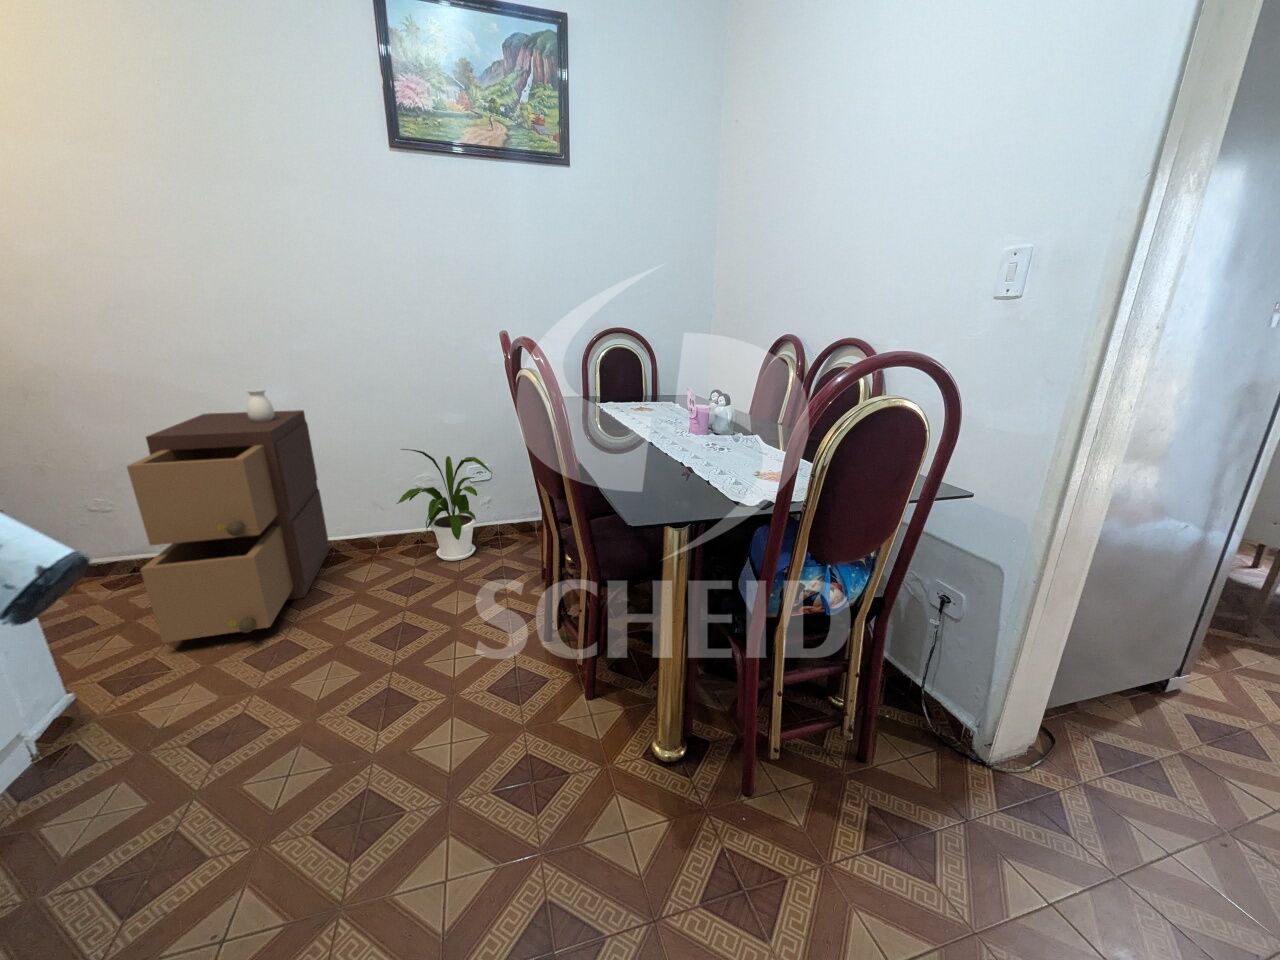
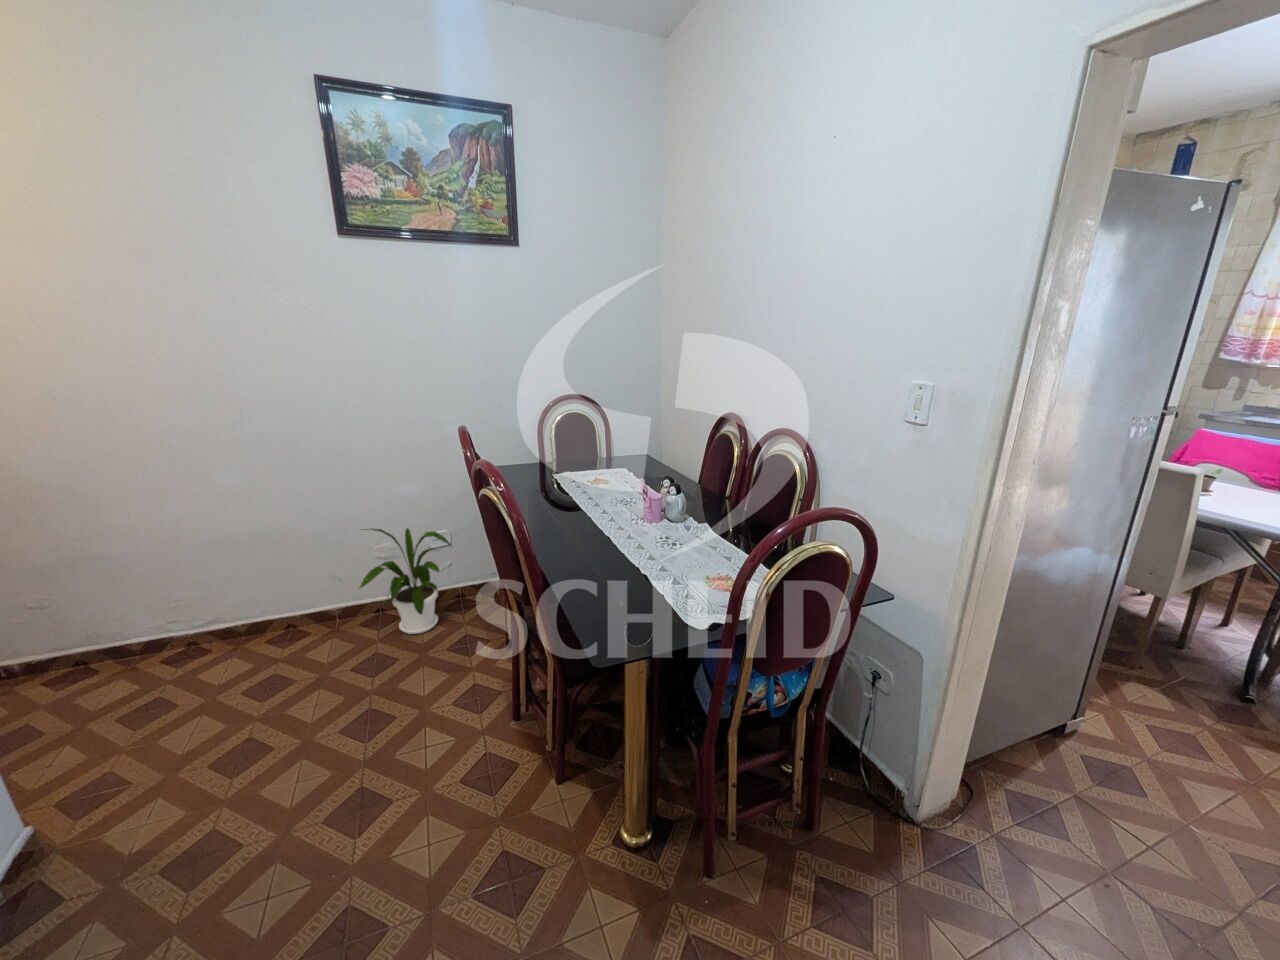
storage cabinet: present [127,389,329,643] -> none [78,482,287,759]

